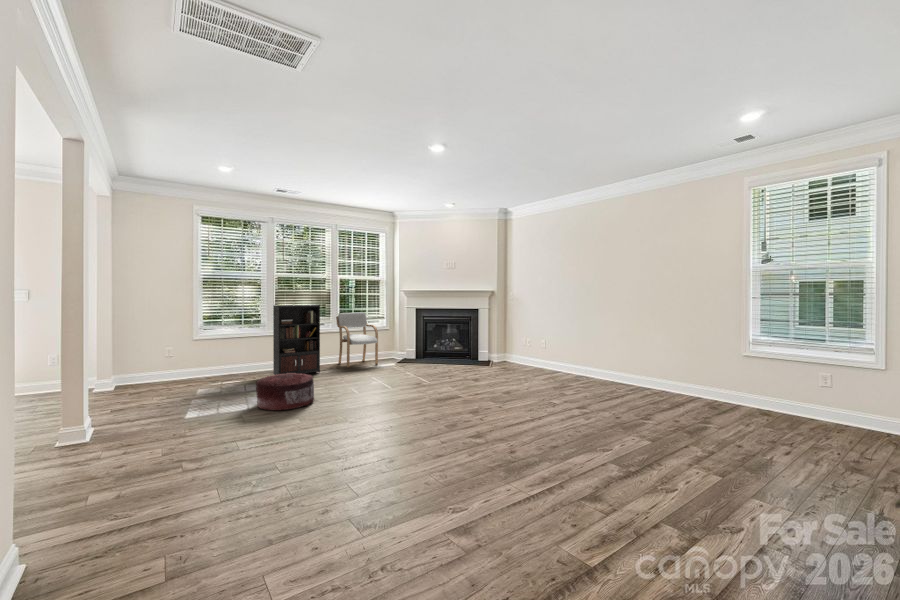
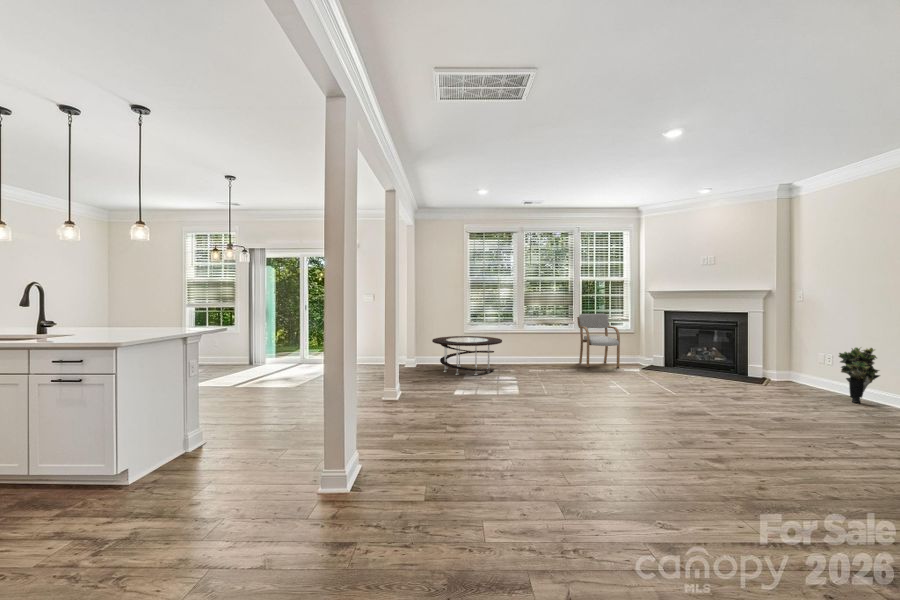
bookcase: present [273,305,320,375] -> none [520,306,561,369]
potted plant: none [534,331,557,373] -> present [839,347,880,403]
coffee table: none [149,343,252,394] -> present [432,336,502,375]
pouf: present [256,373,314,411] -> none [501,367,549,399]

